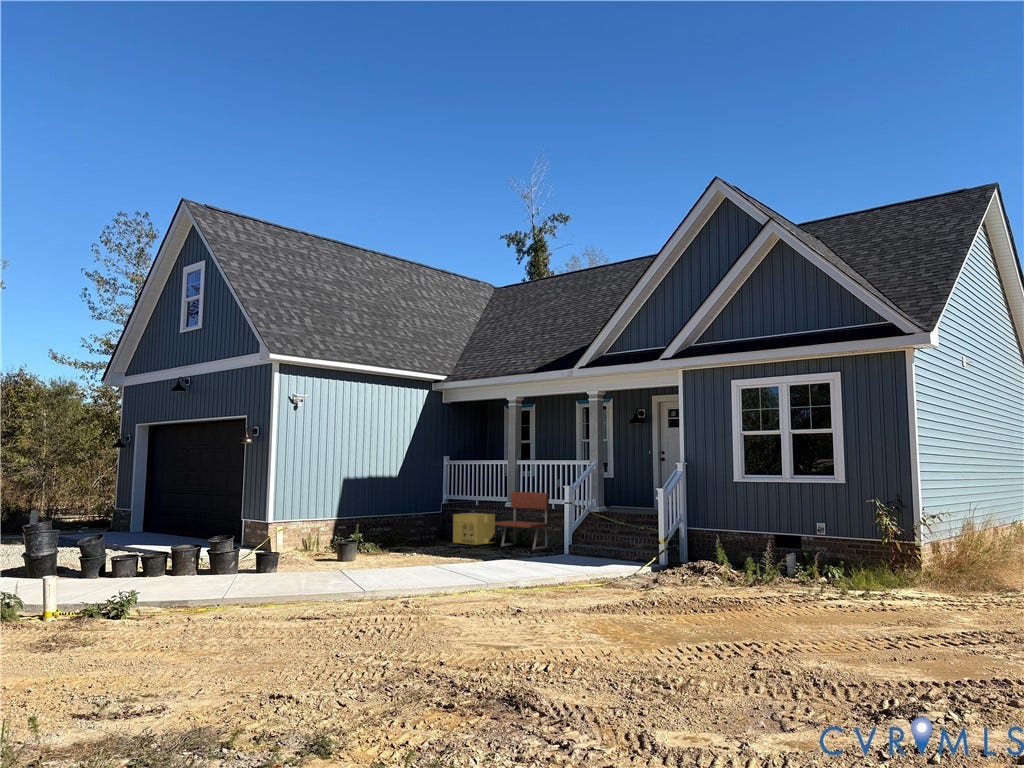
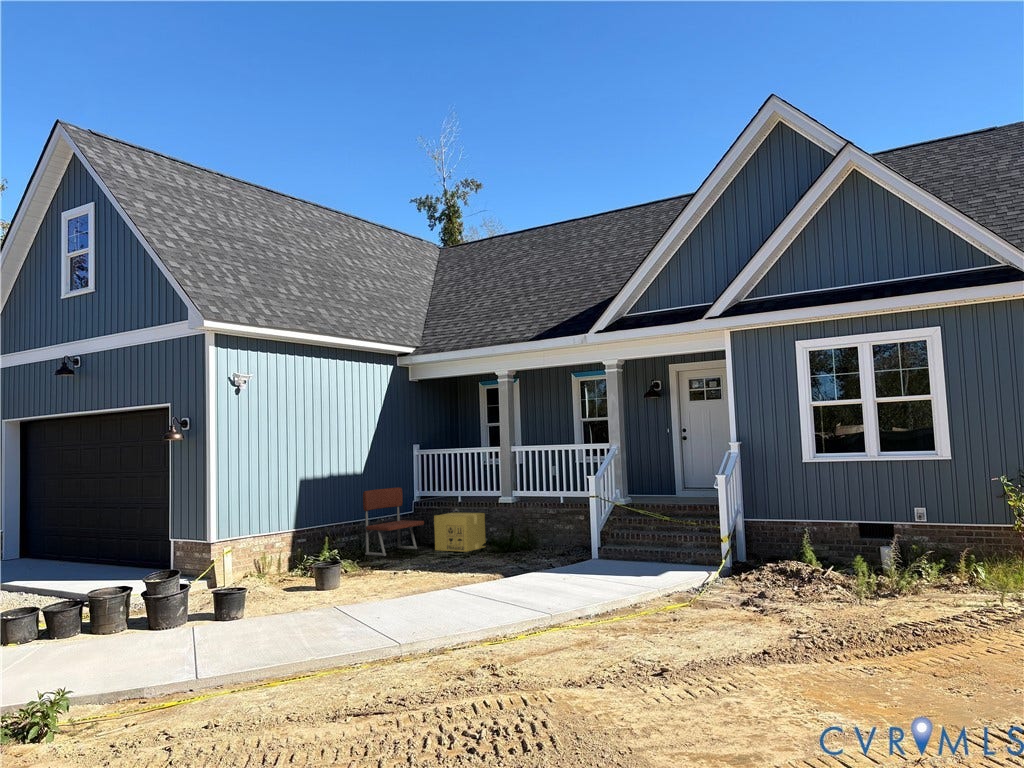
bench: present [495,492,549,550] -> present [363,488,424,556]

